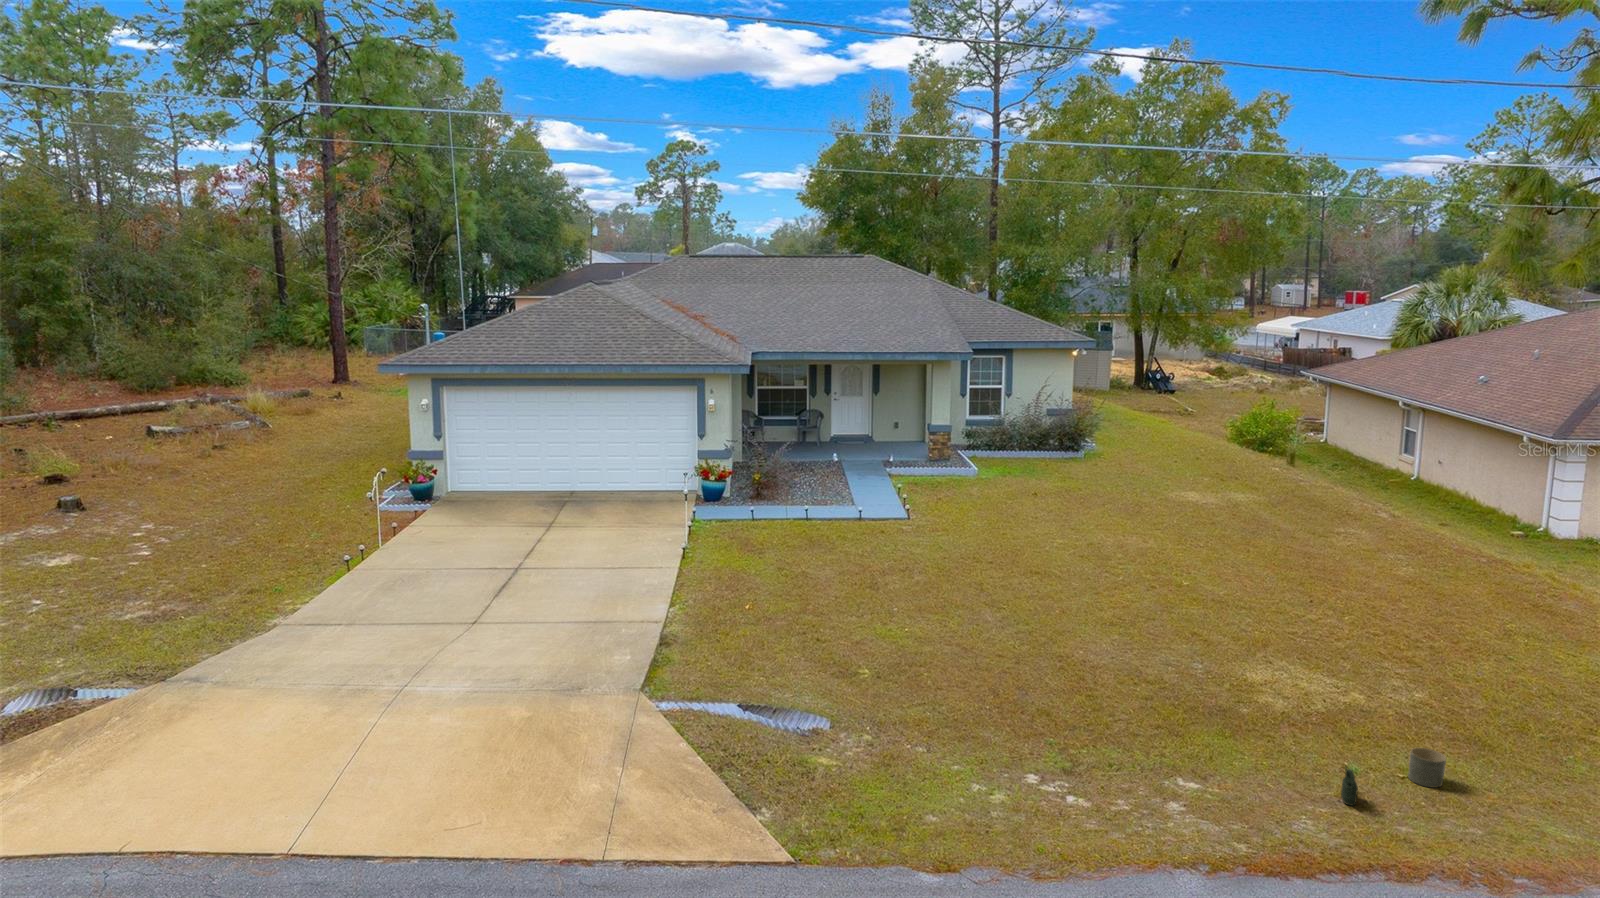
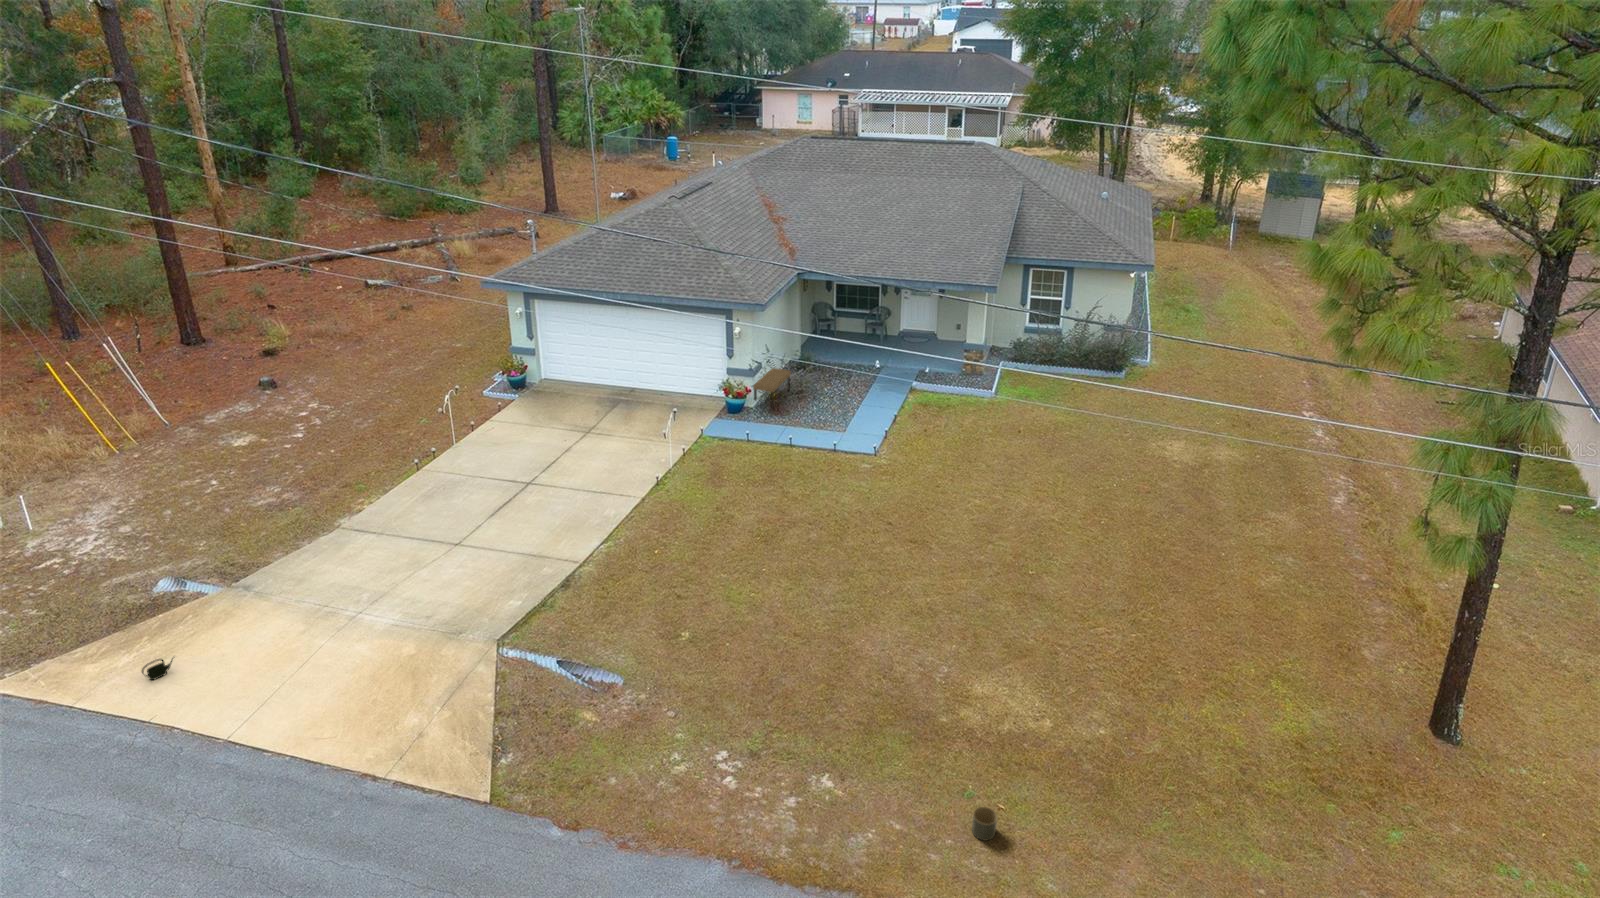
bench: none [731,457,761,495] -> present [753,368,791,407]
watering can: present [1341,767,1358,806] -> present [142,659,173,680]

